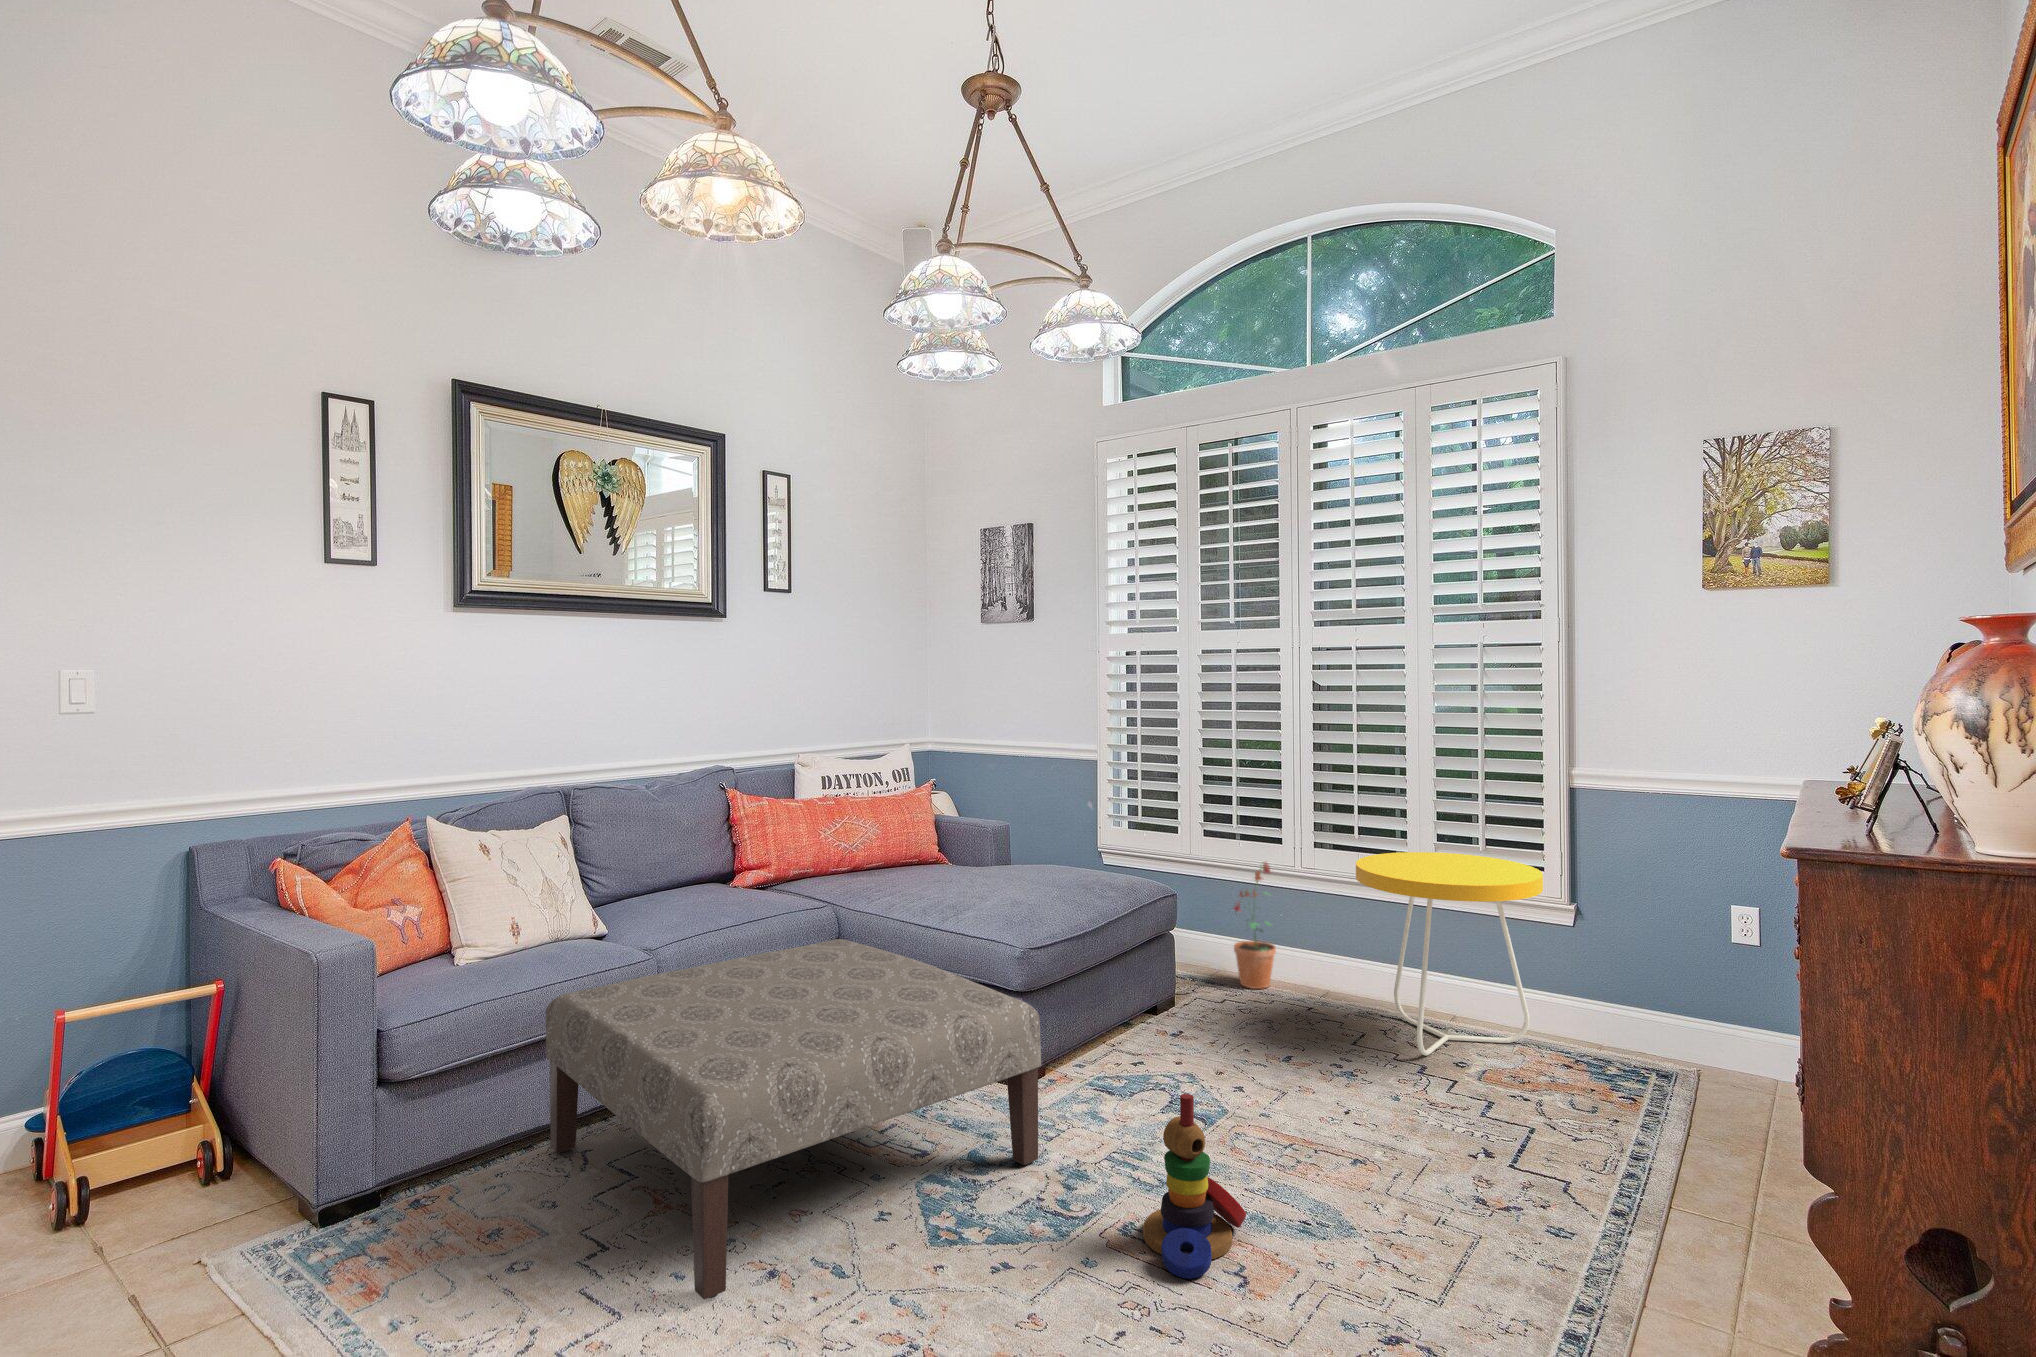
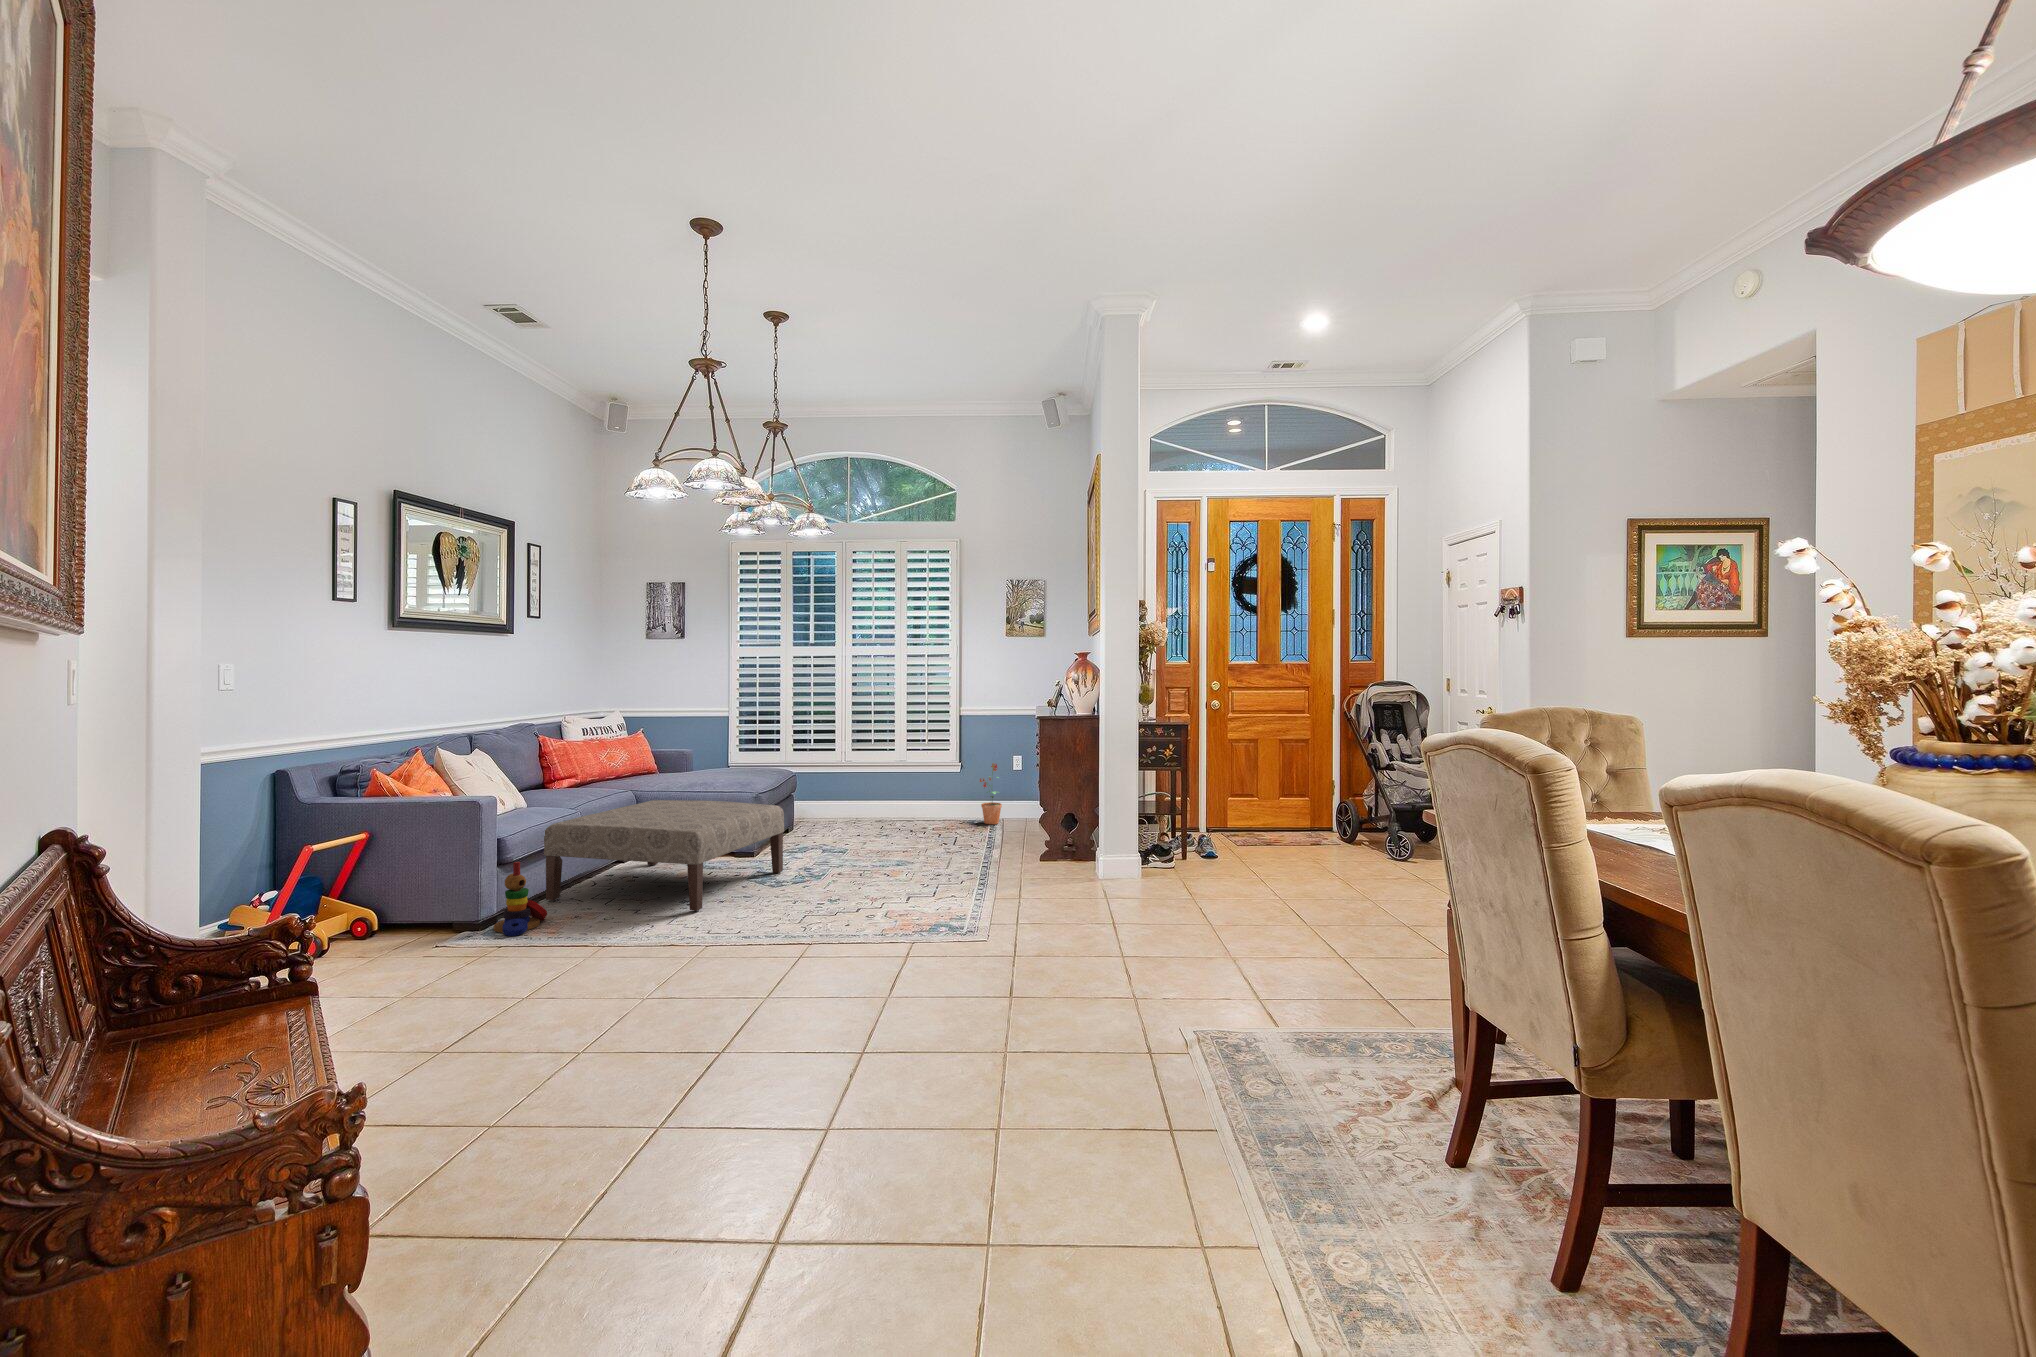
side table: present [1356,852,1543,1056] -> none [878,749,953,831]
potted plant: present [1234,863,1276,989] -> present [980,763,1002,824]
stacking toy: present [1143,1094,1246,1279] -> present [494,862,547,936]

